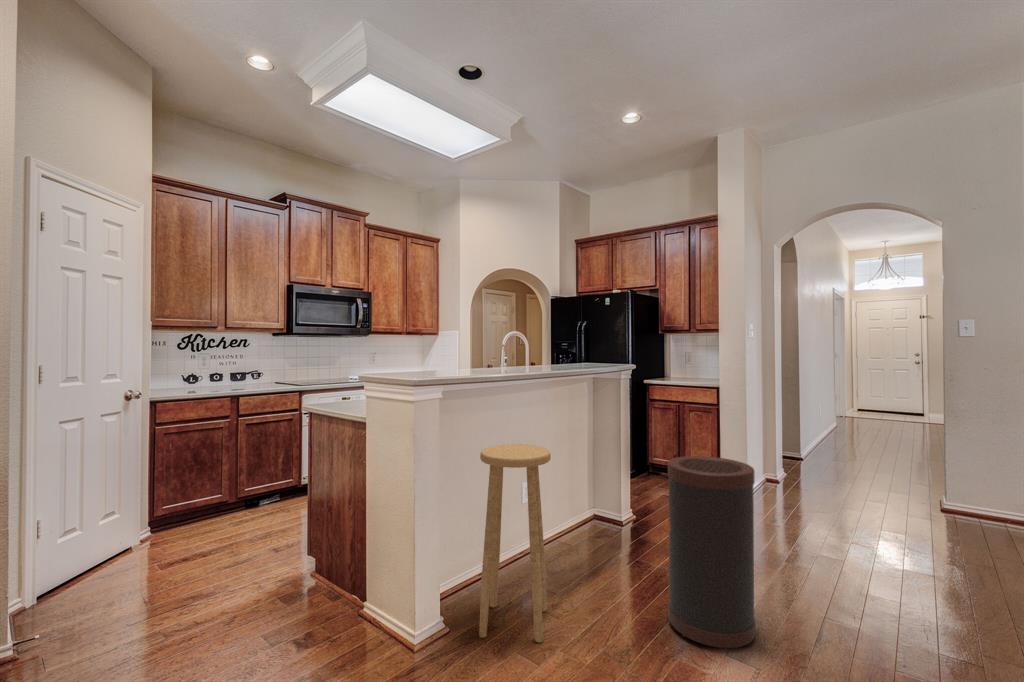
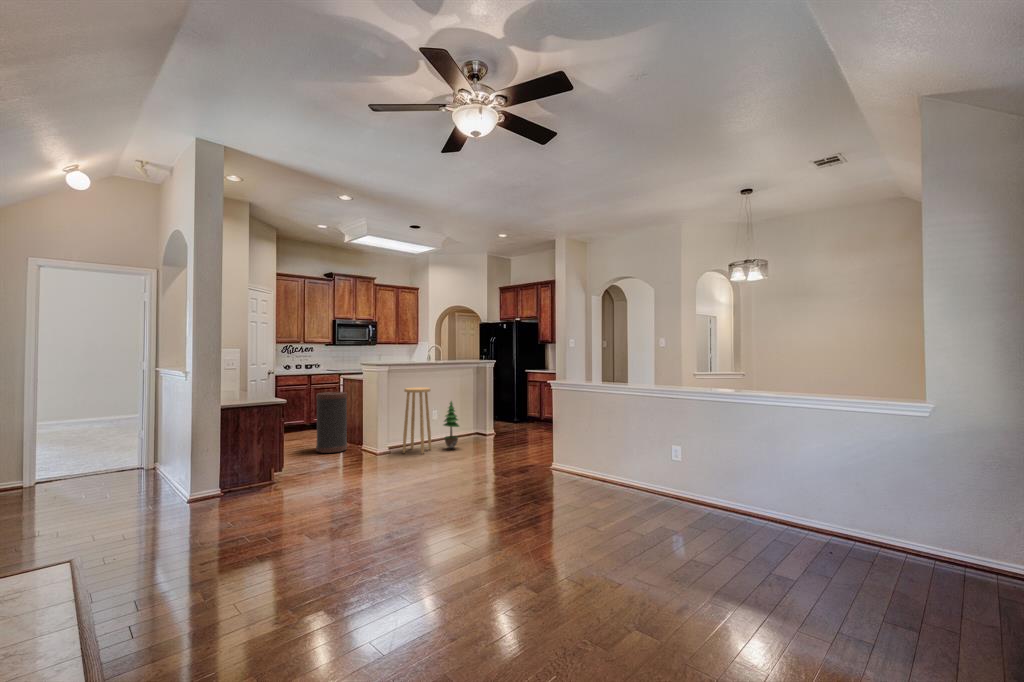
trash can: present [668,456,755,648] -> present [316,392,347,453]
potted tree: none [574,477,620,606] -> present [444,401,459,449]

